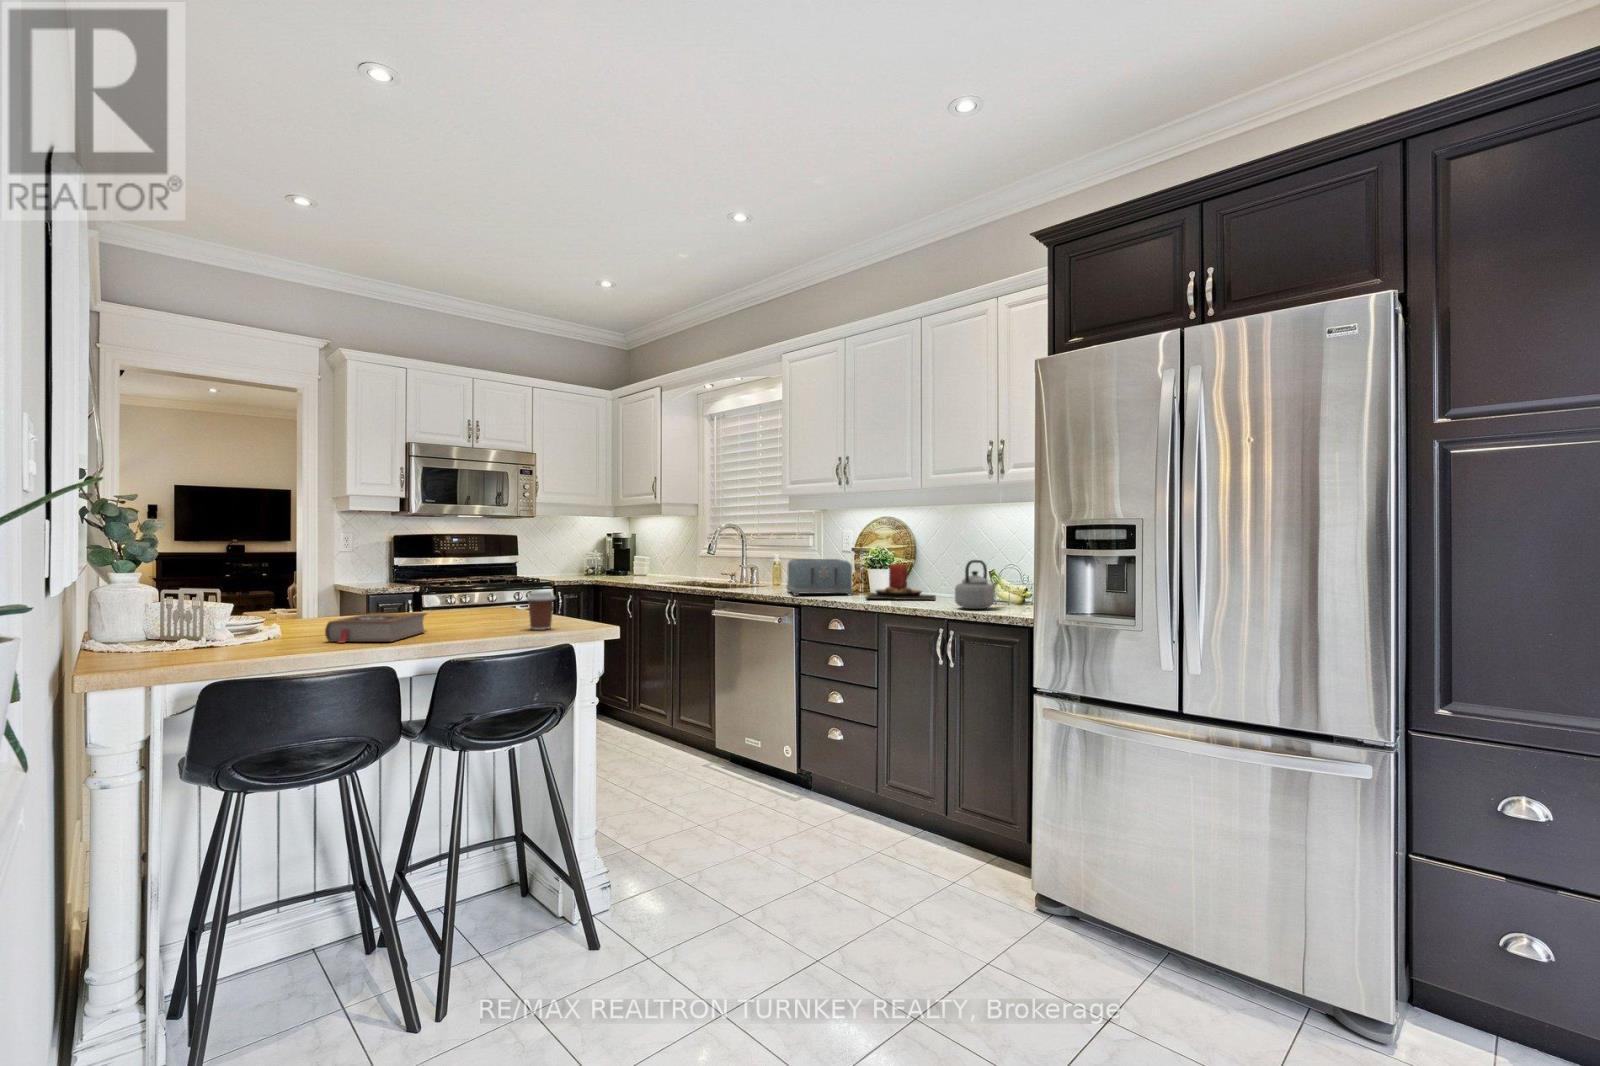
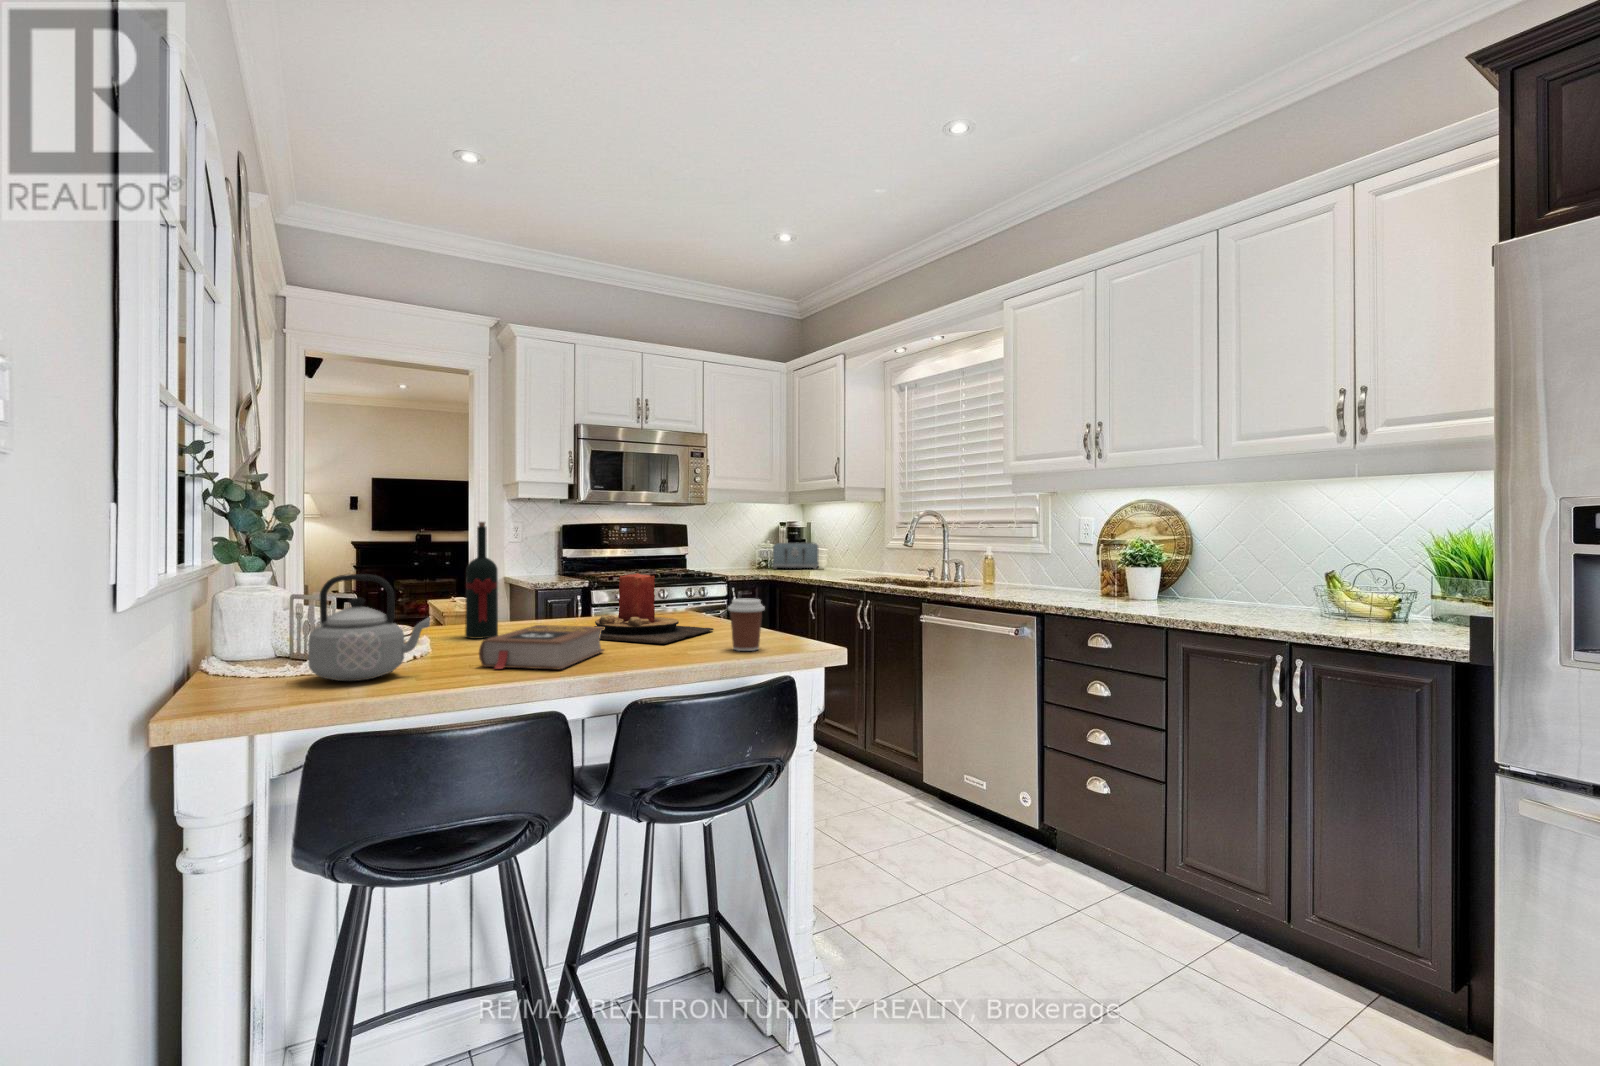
wine bottle: none [309,533,337,626] -> present [465,522,498,639]
toaster: present [786,559,853,596] -> present [773,542,819,569]
teapot: present [955,560,998,609] -> present [308,574,430,681]
candle: present [866,564,935,600] -> present [595,573,714,644]

